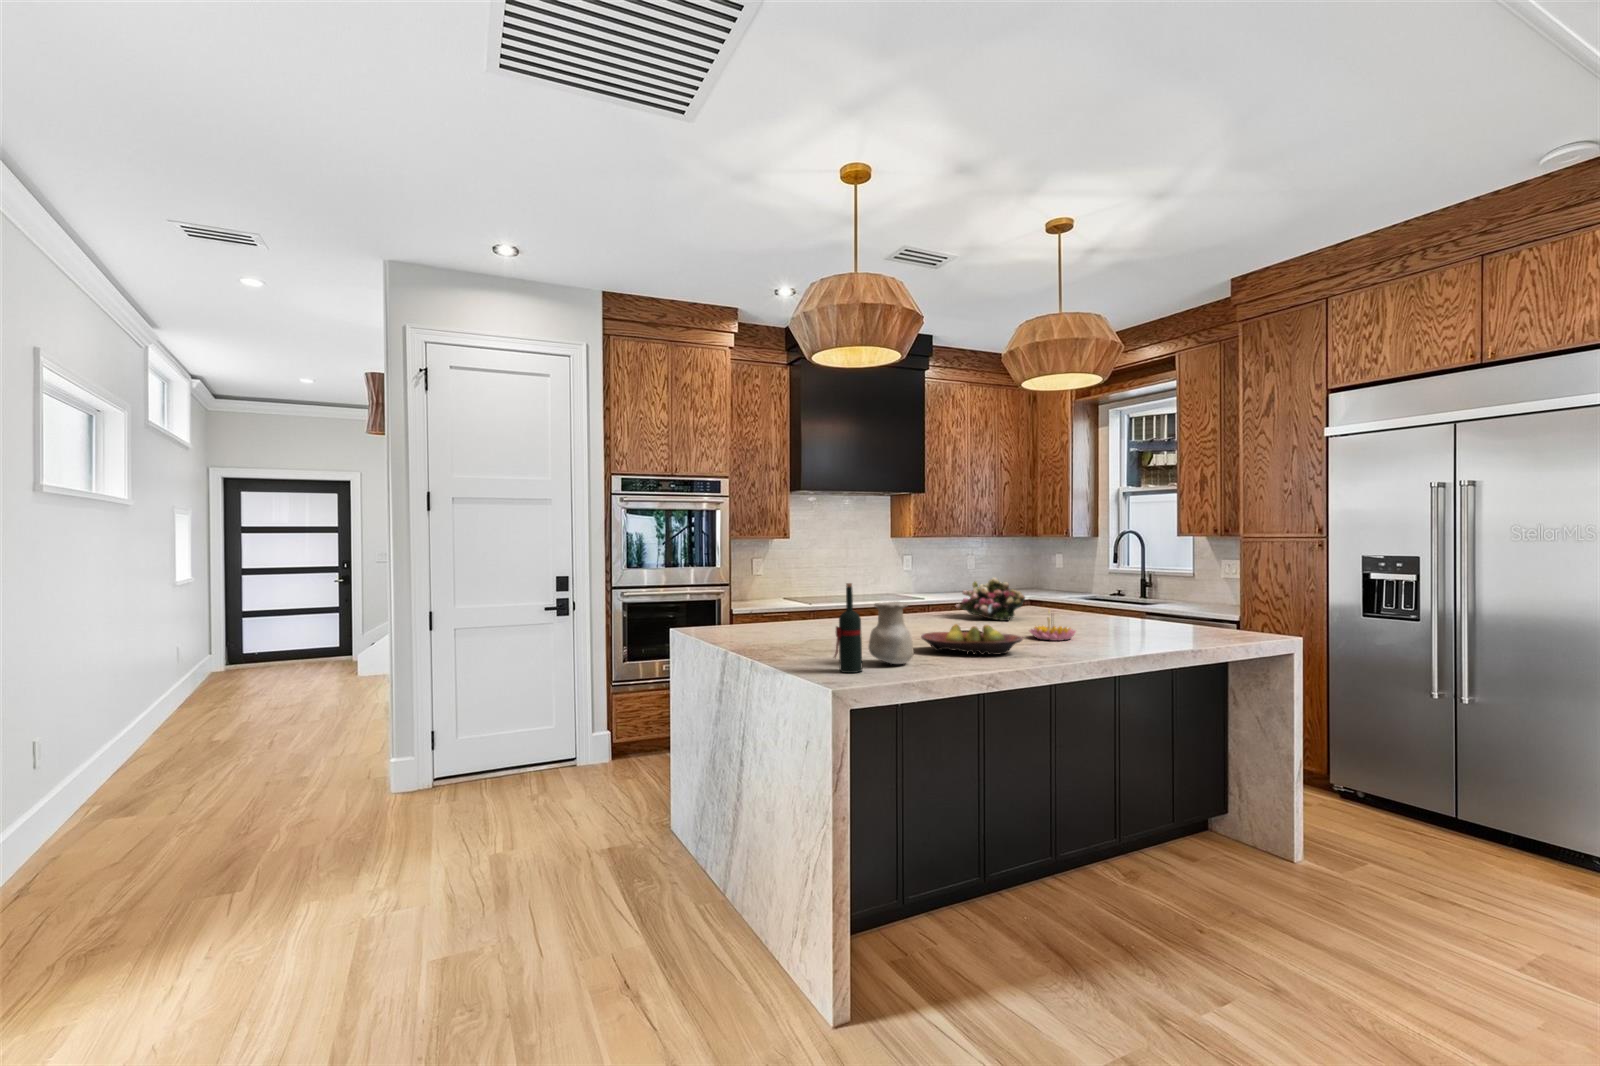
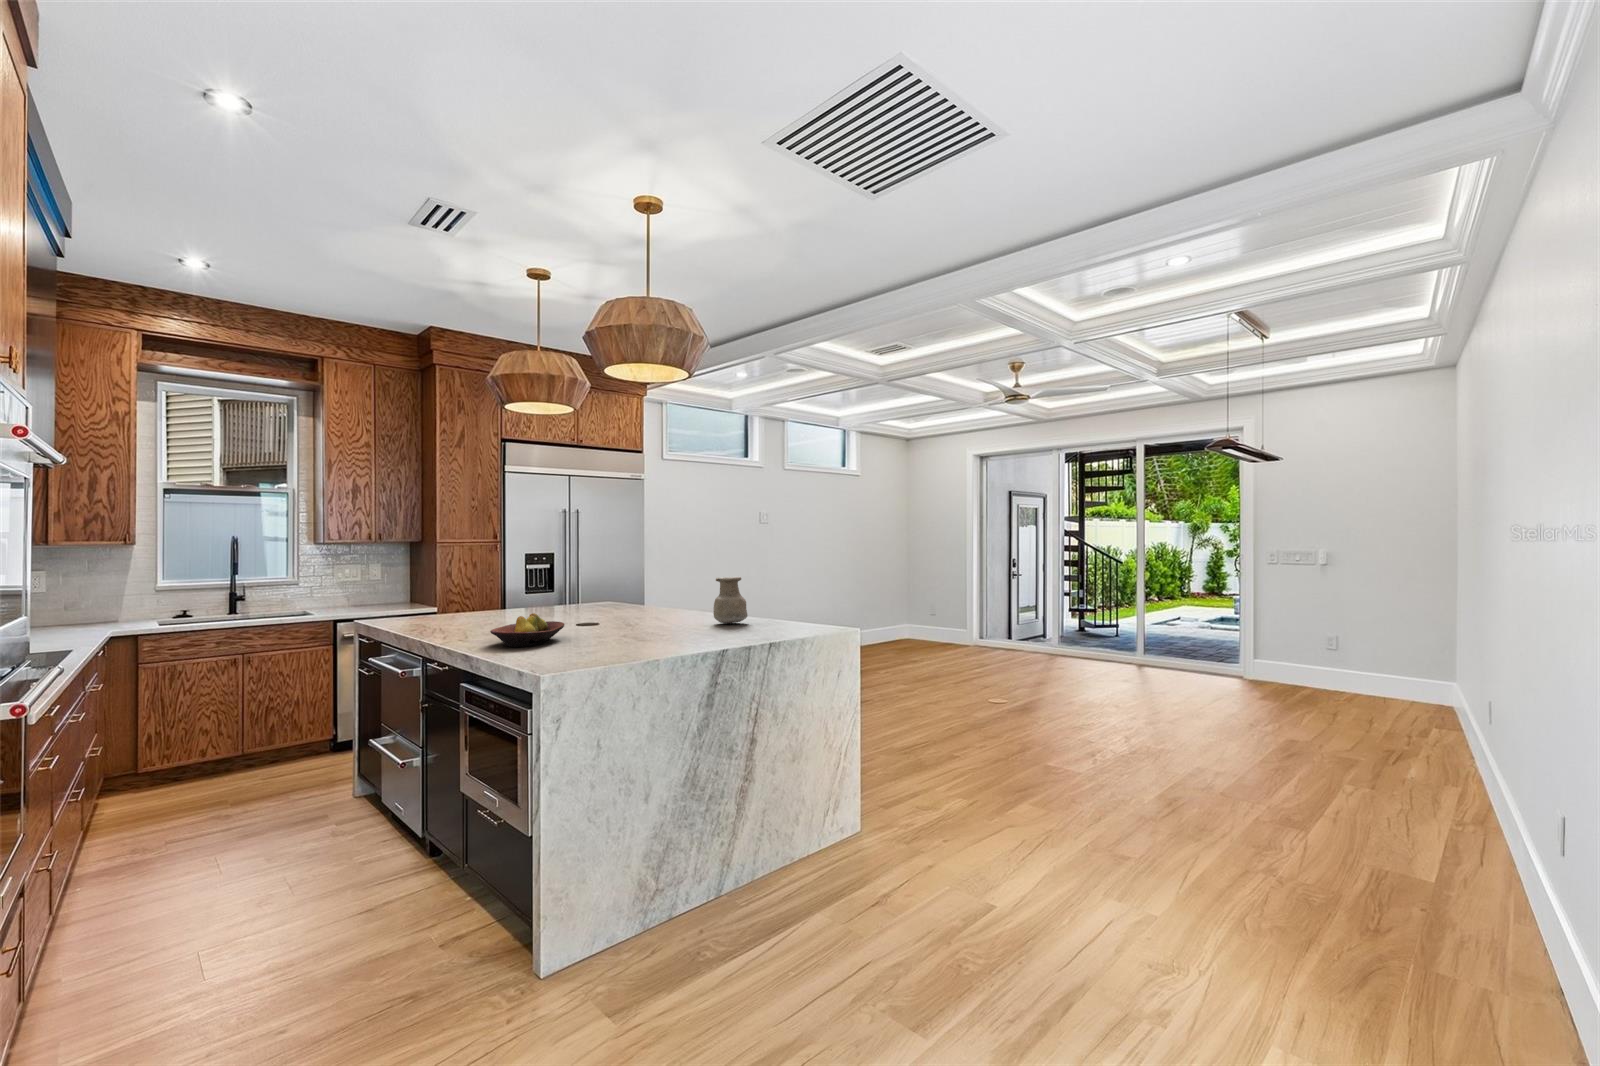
flower arrangement: present [956,578,1025,621] -> none [404,579,478,620]
wine bottle: present [834,583,862,673] -> none [756,560,774,627]
candle holder: present [1029,611,1076,641] -> none [581,590,618,616]
fruit bowl: present [921,624,1023,655] -> present [490,613,565,647]

